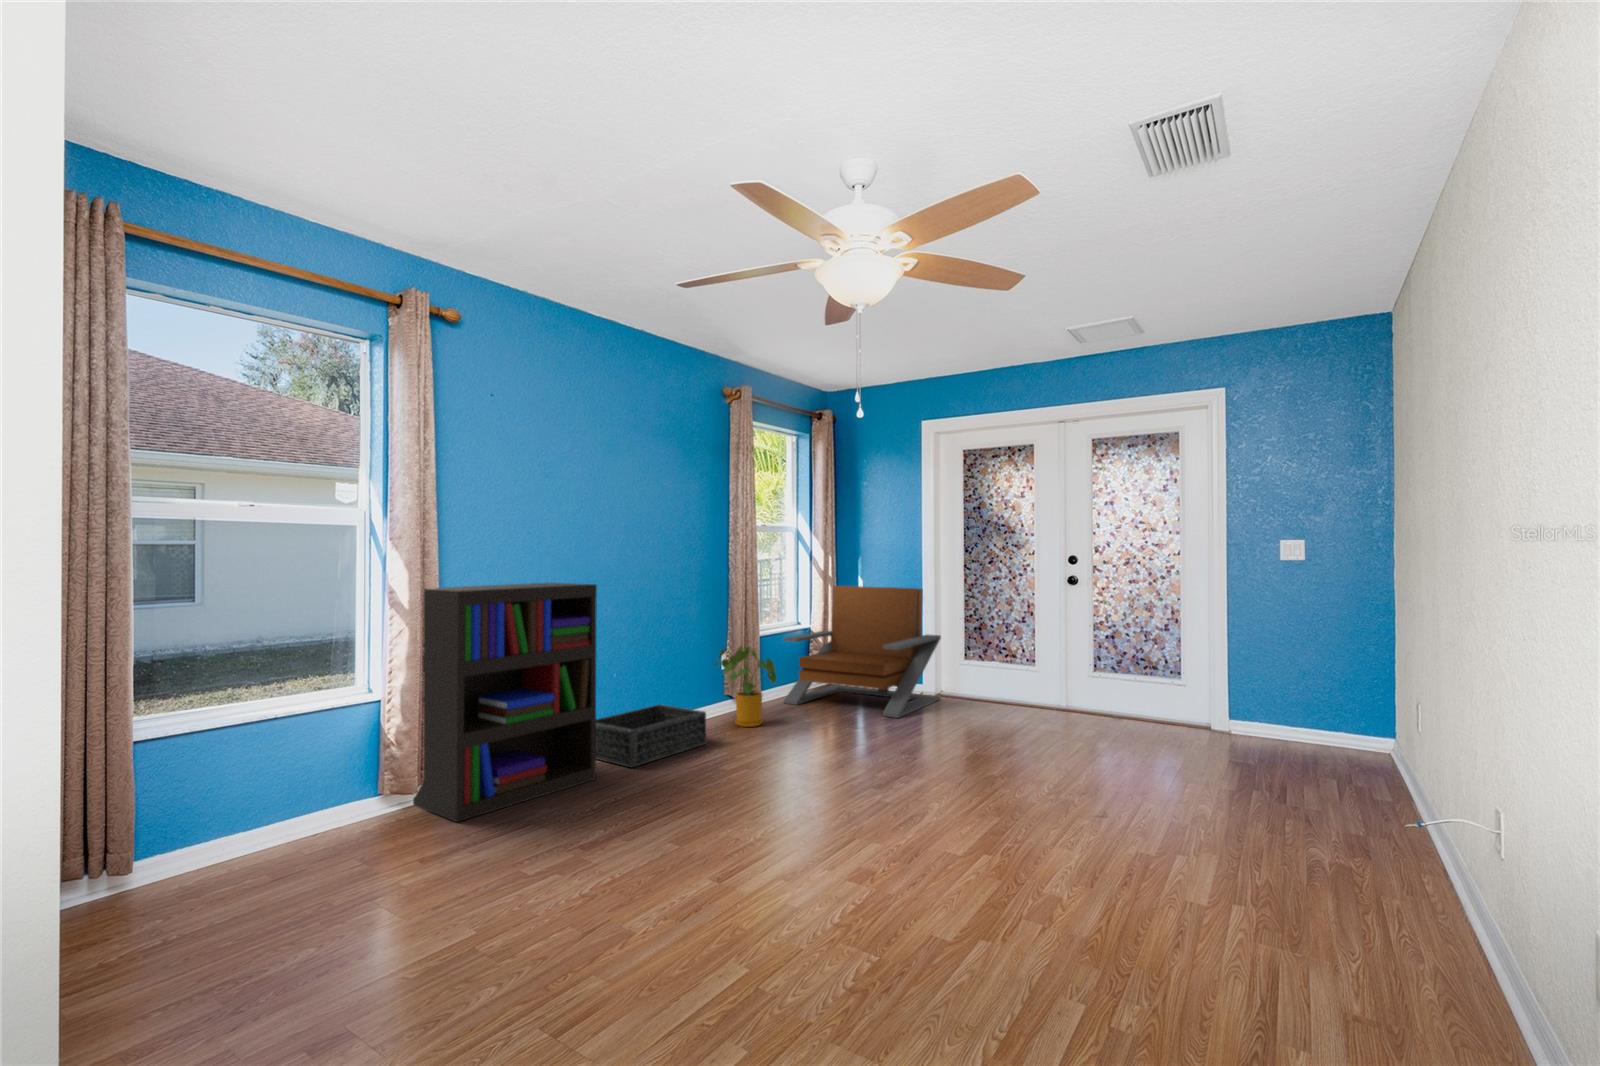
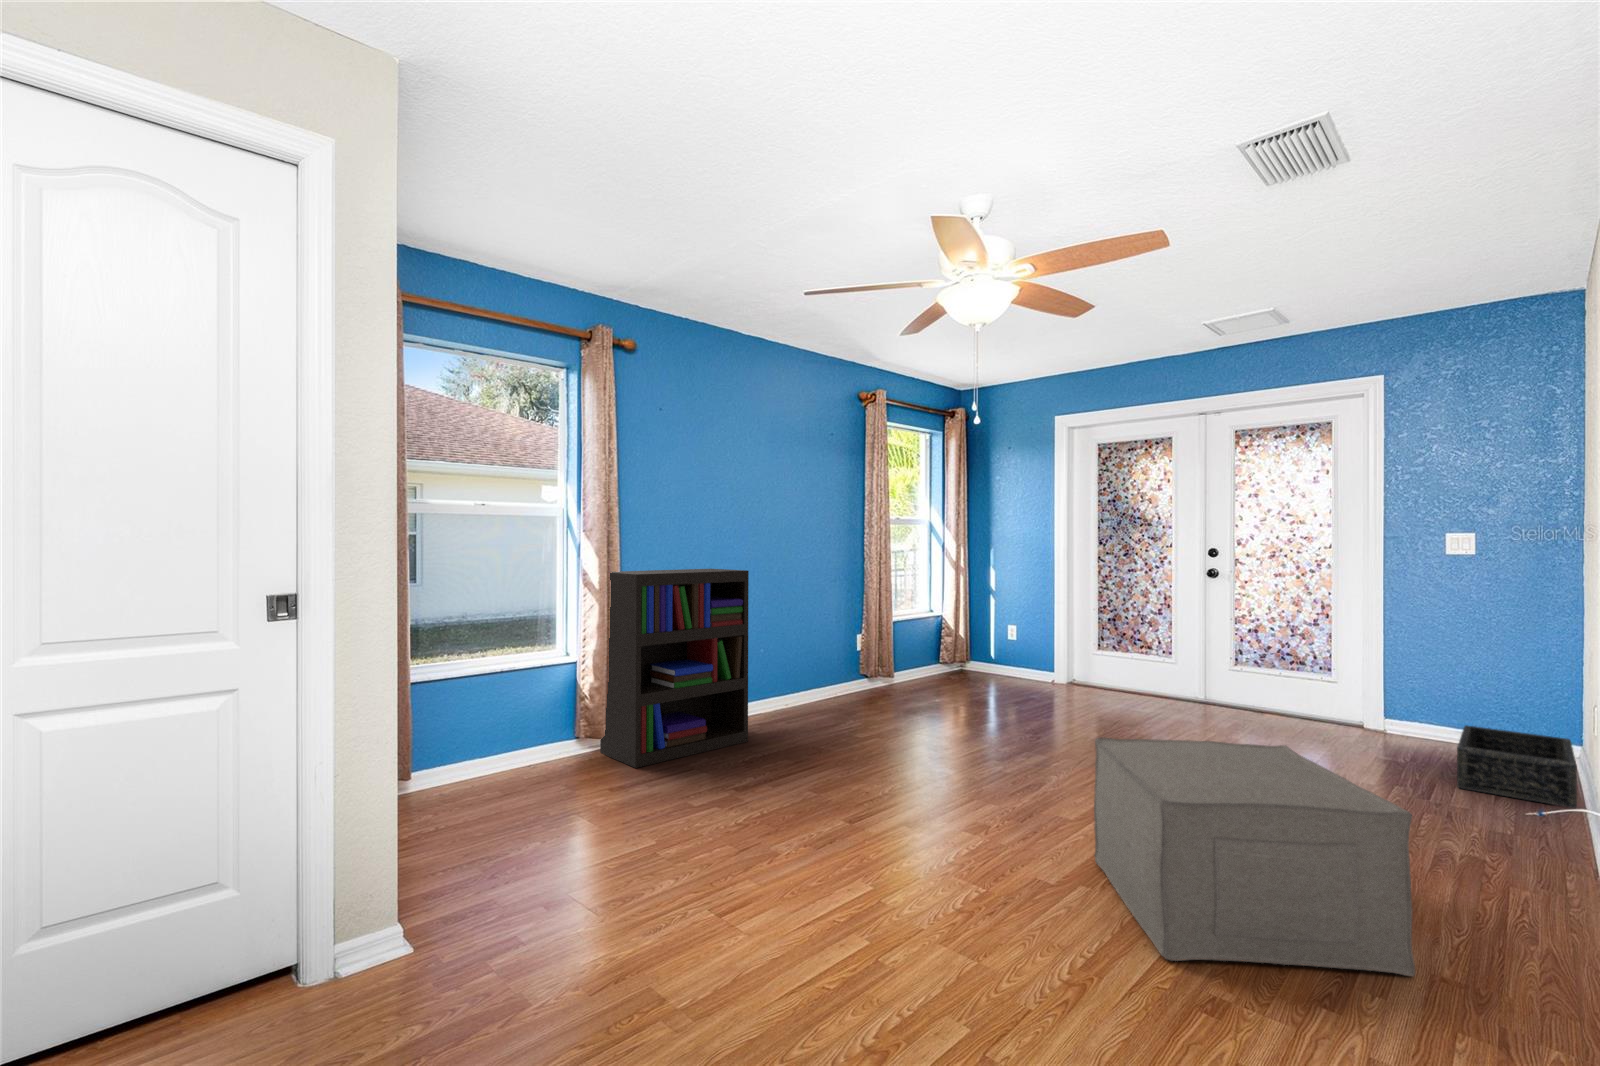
lounge chair: present [784,586,941,718] -> none [918,576,1074,703]
house plant: present [715,646,777,727] -> none [853,630,910,705]
basket: present [596,704,706,768] -> present [1457,725,1577,808]
ottoman: none [983,760,1315,1016] -> present [1094,737,1415,976]

